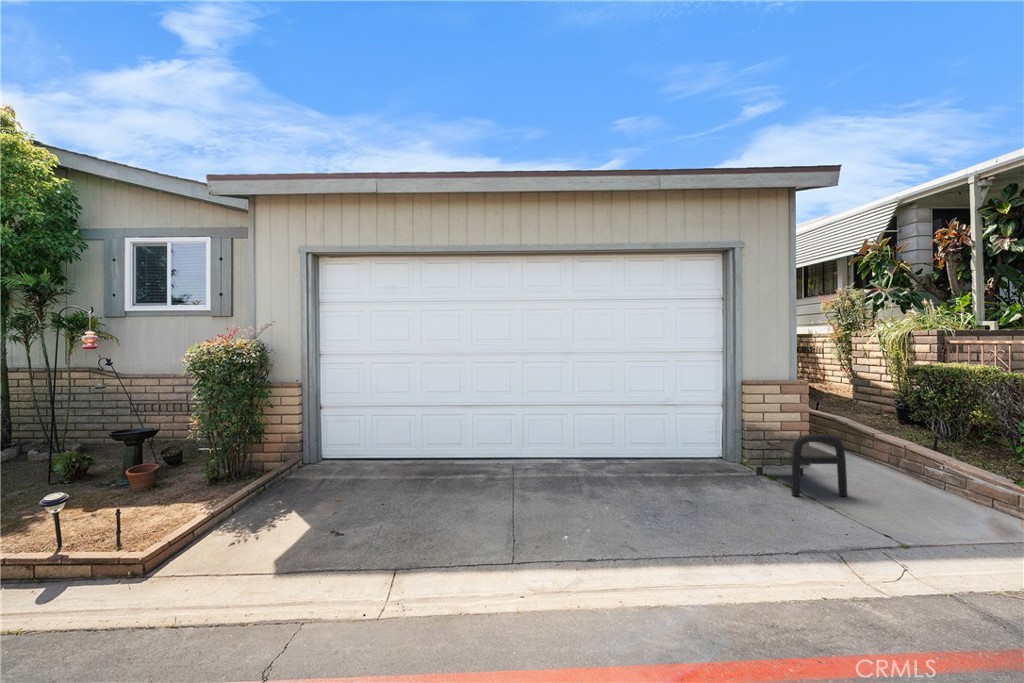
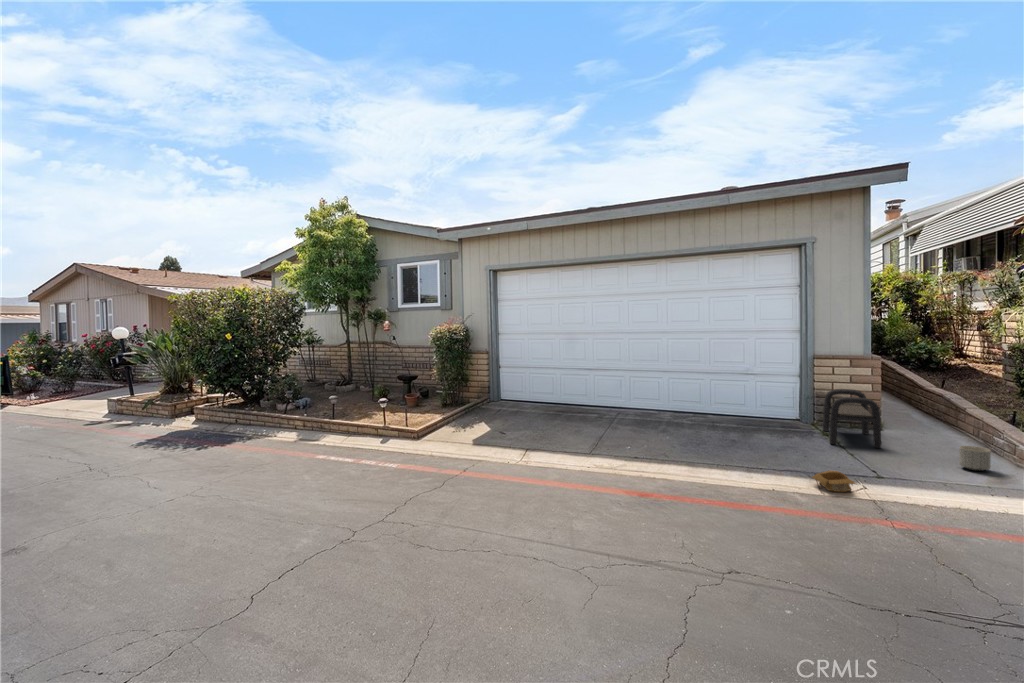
planter: none [958,490,997,523] -> present [959,446,991,471]
cardboard box: none [887,558,968,600] -> present [812,471,856,492]

